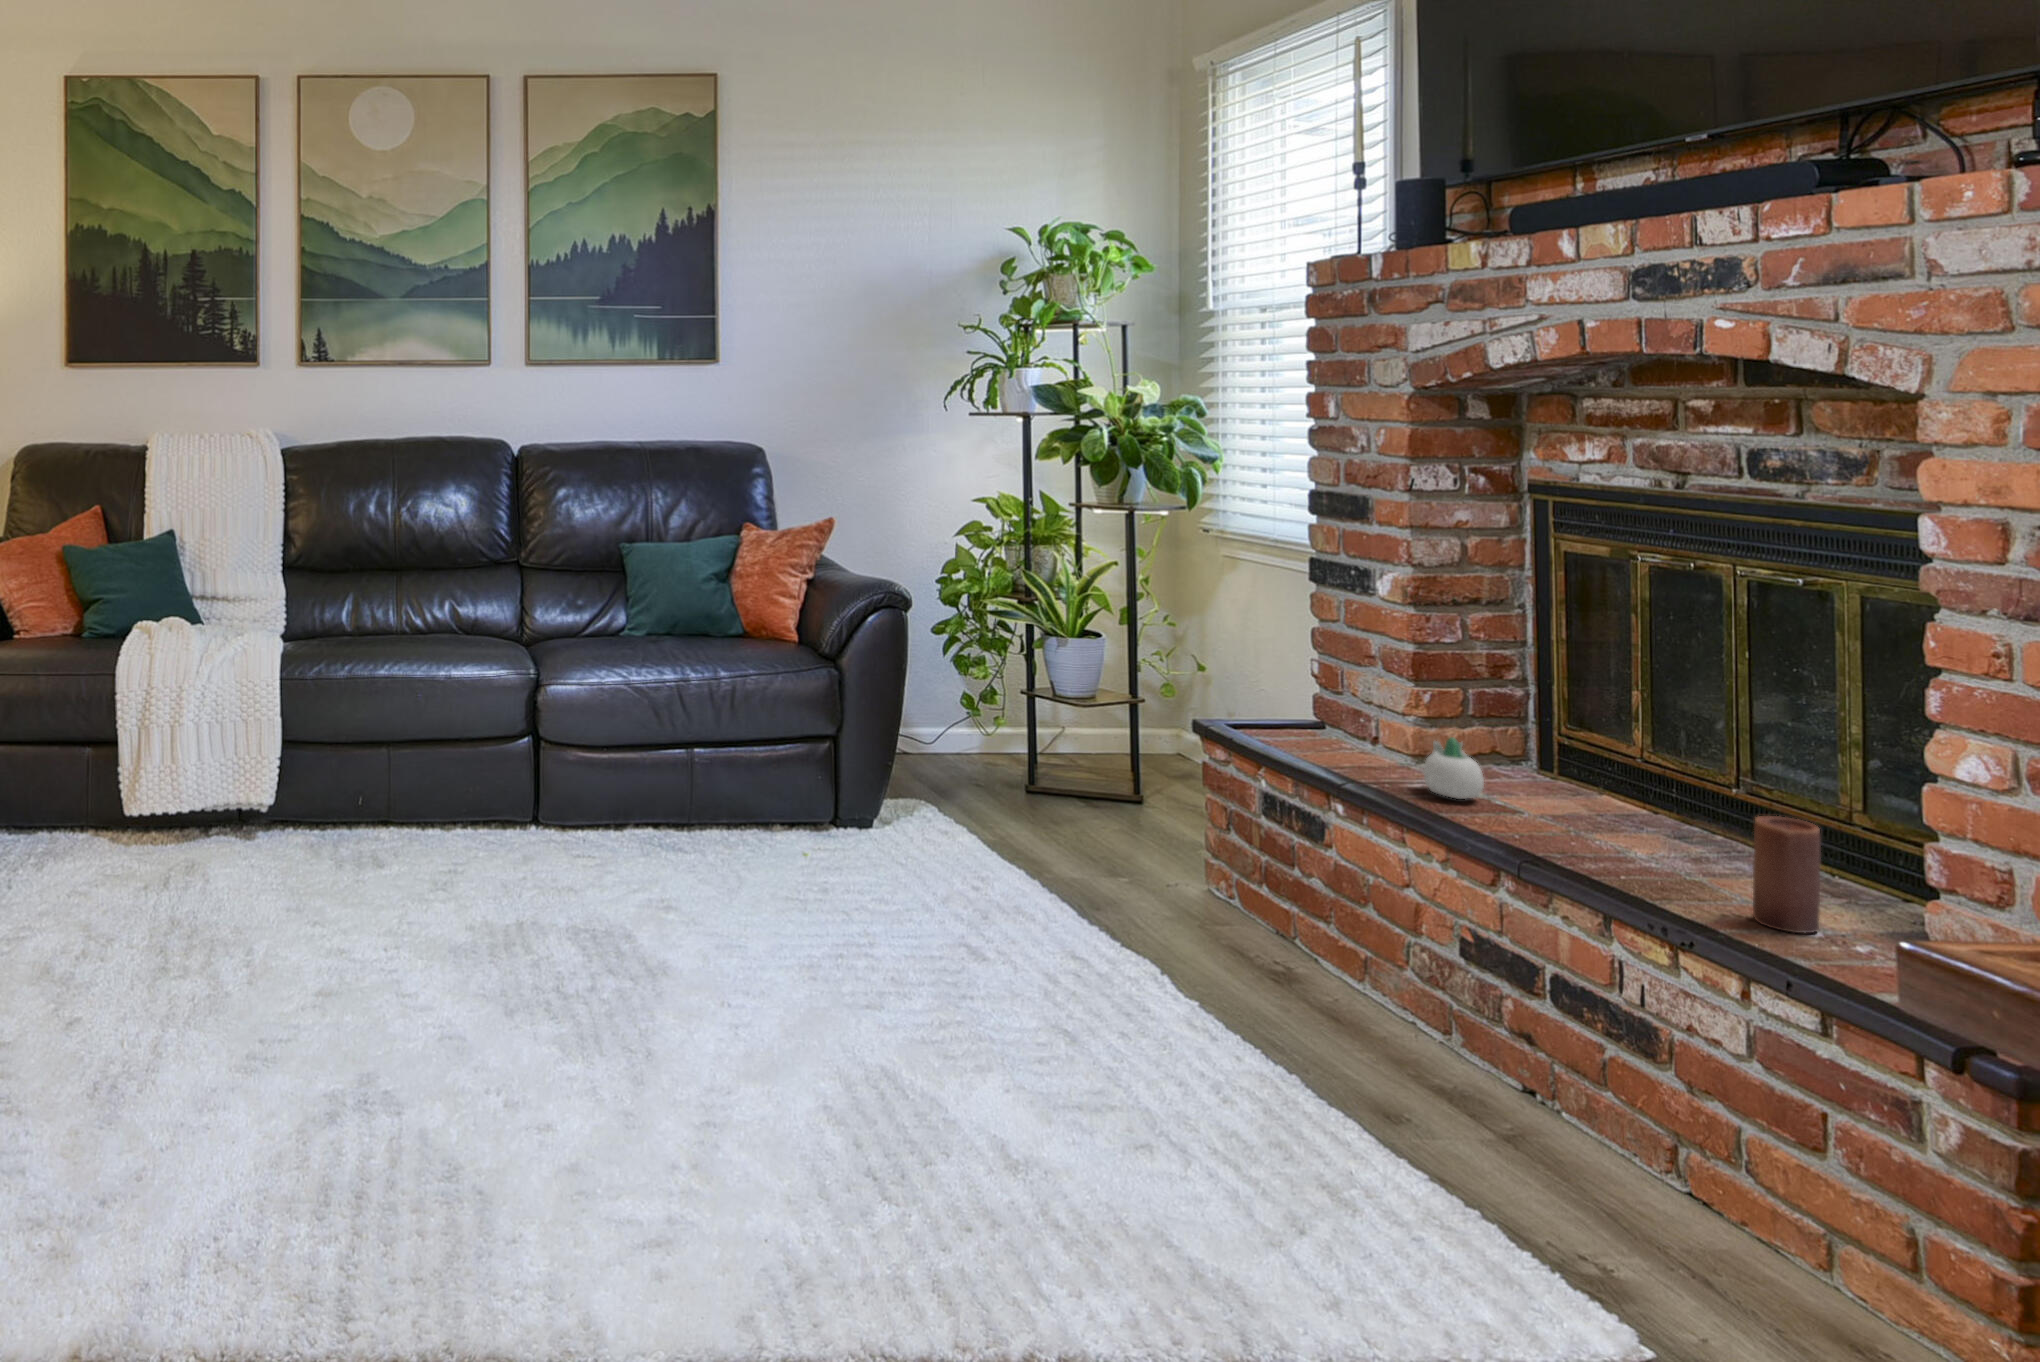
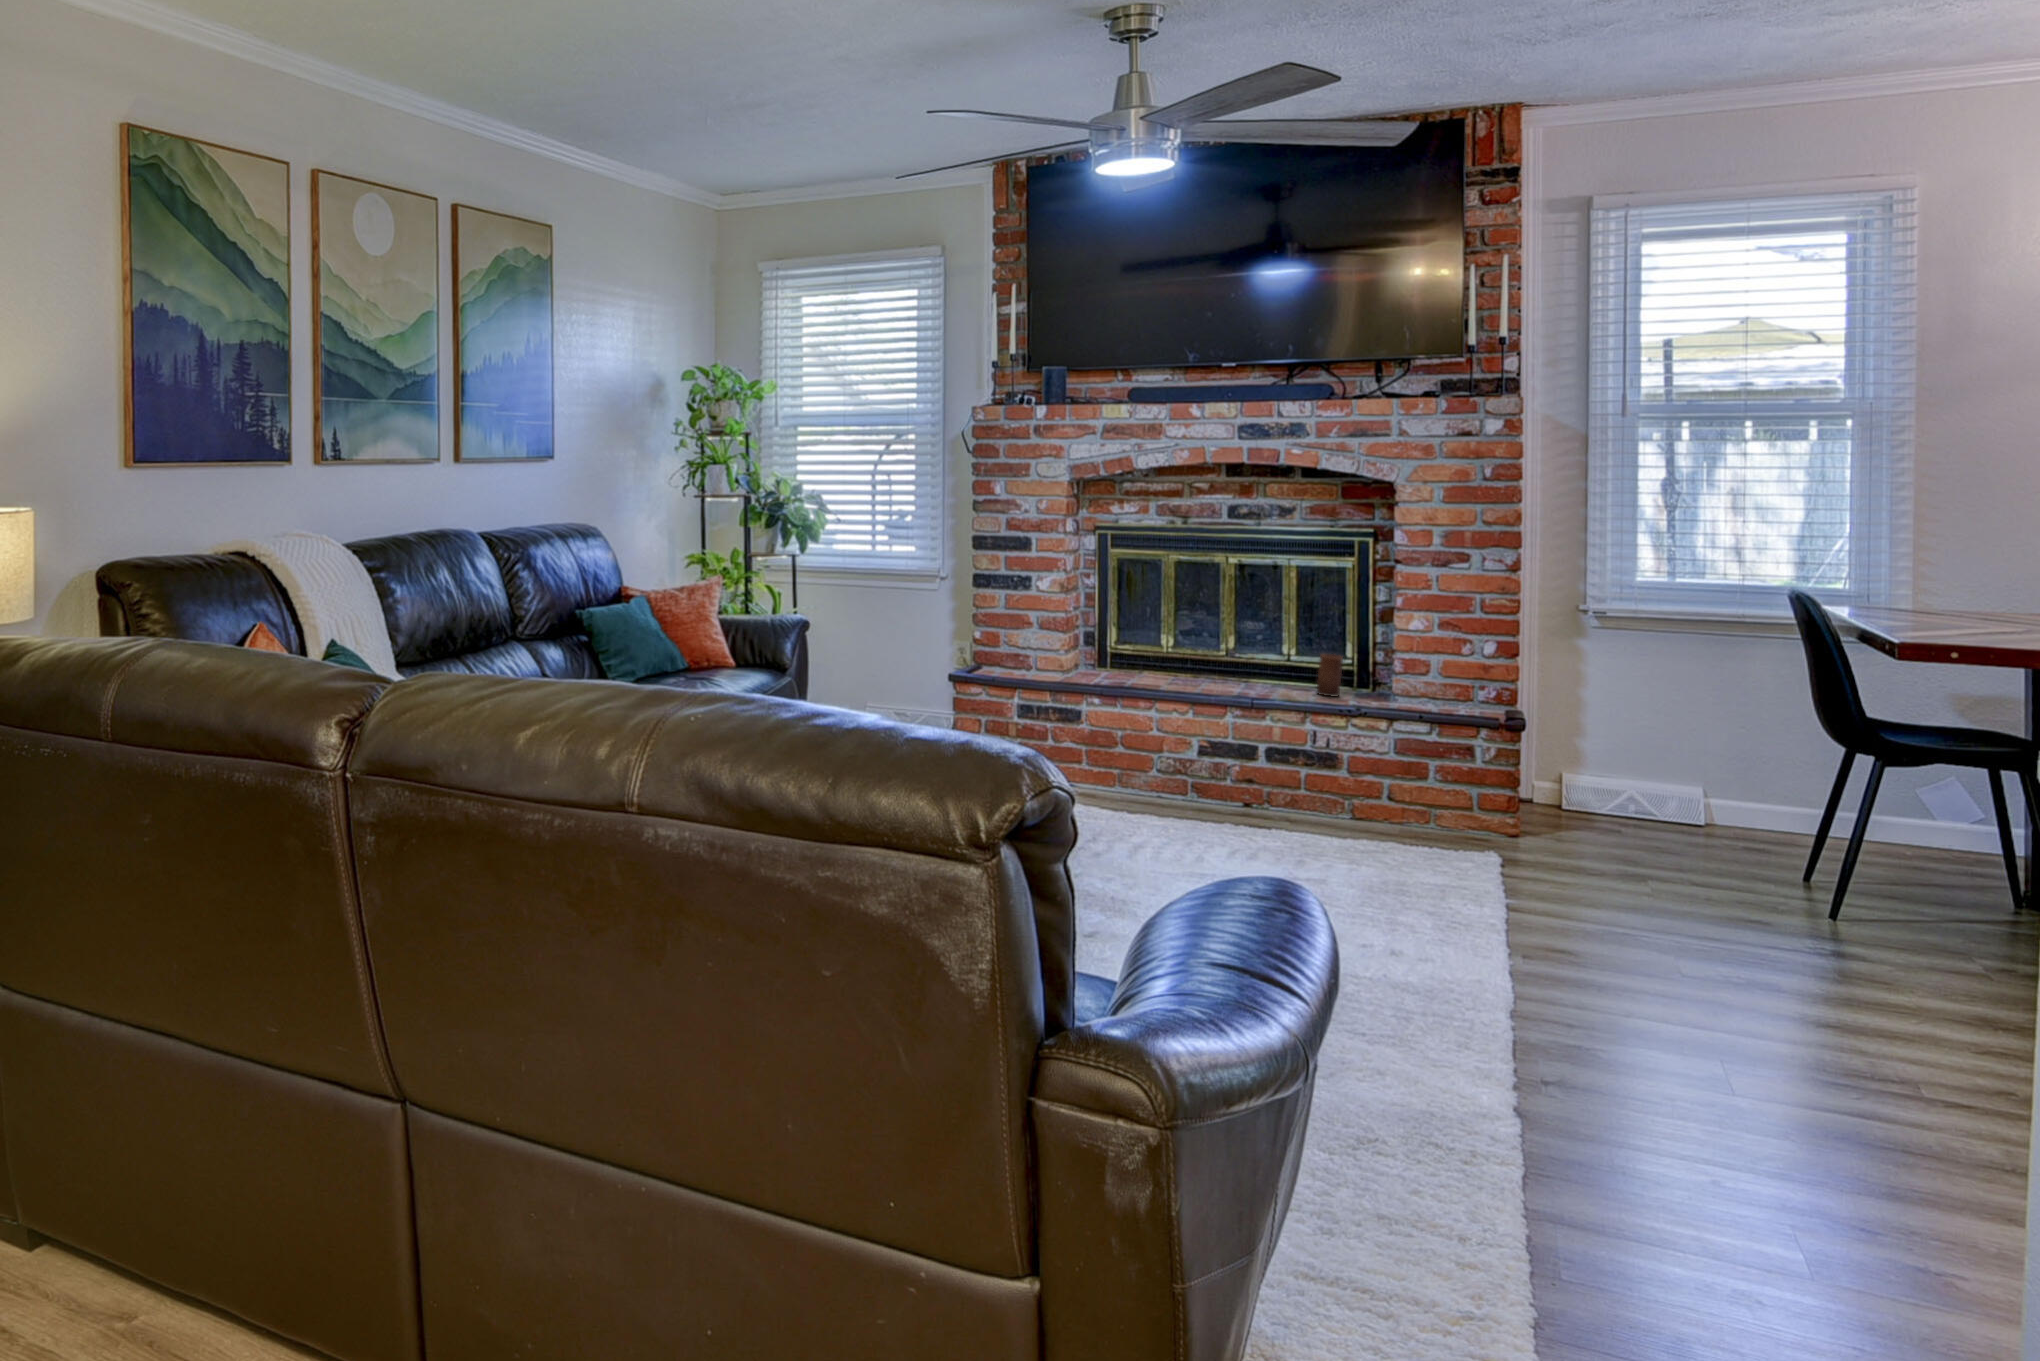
succulent planter: present [1424,738,1484,799] -> none [1119,649,1153,677]

